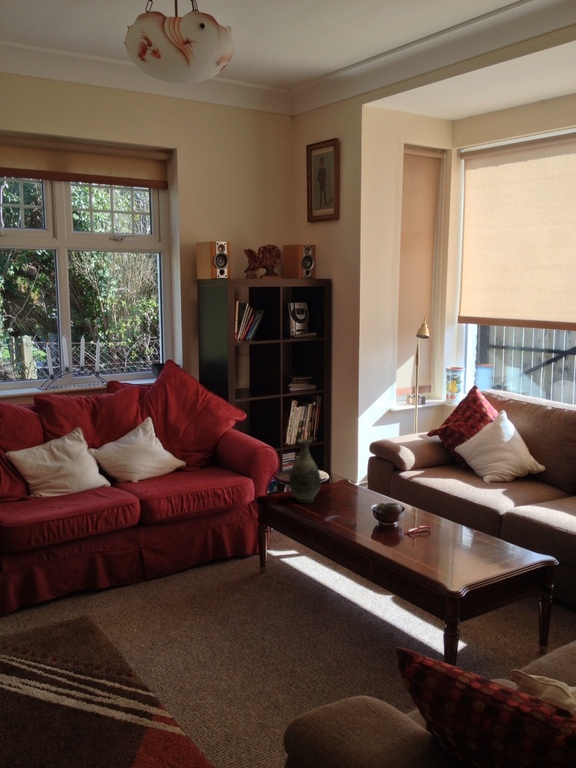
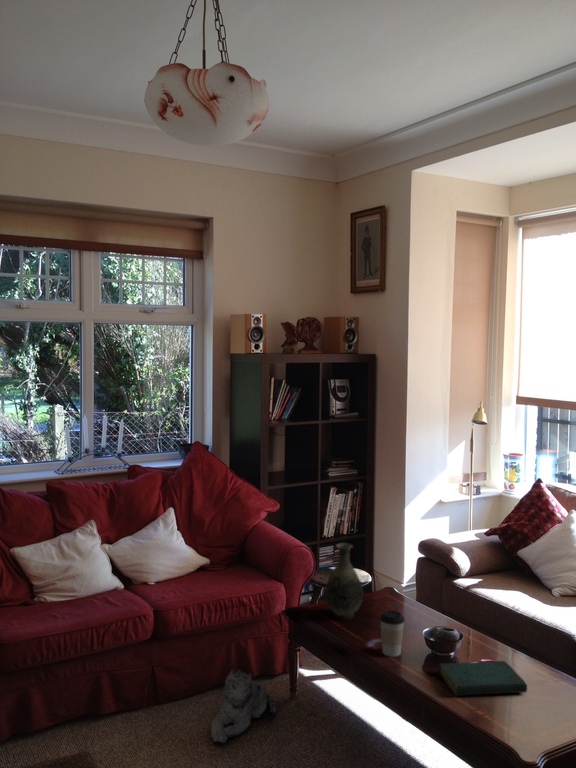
coffee cup: none [335,490,356,527] -> present [380,611,404,657]
book: none [384,526,455,551] -> present [439,661,527,696]
plush toy: none [193,548,249,606] -> present [211,670,277,743]

